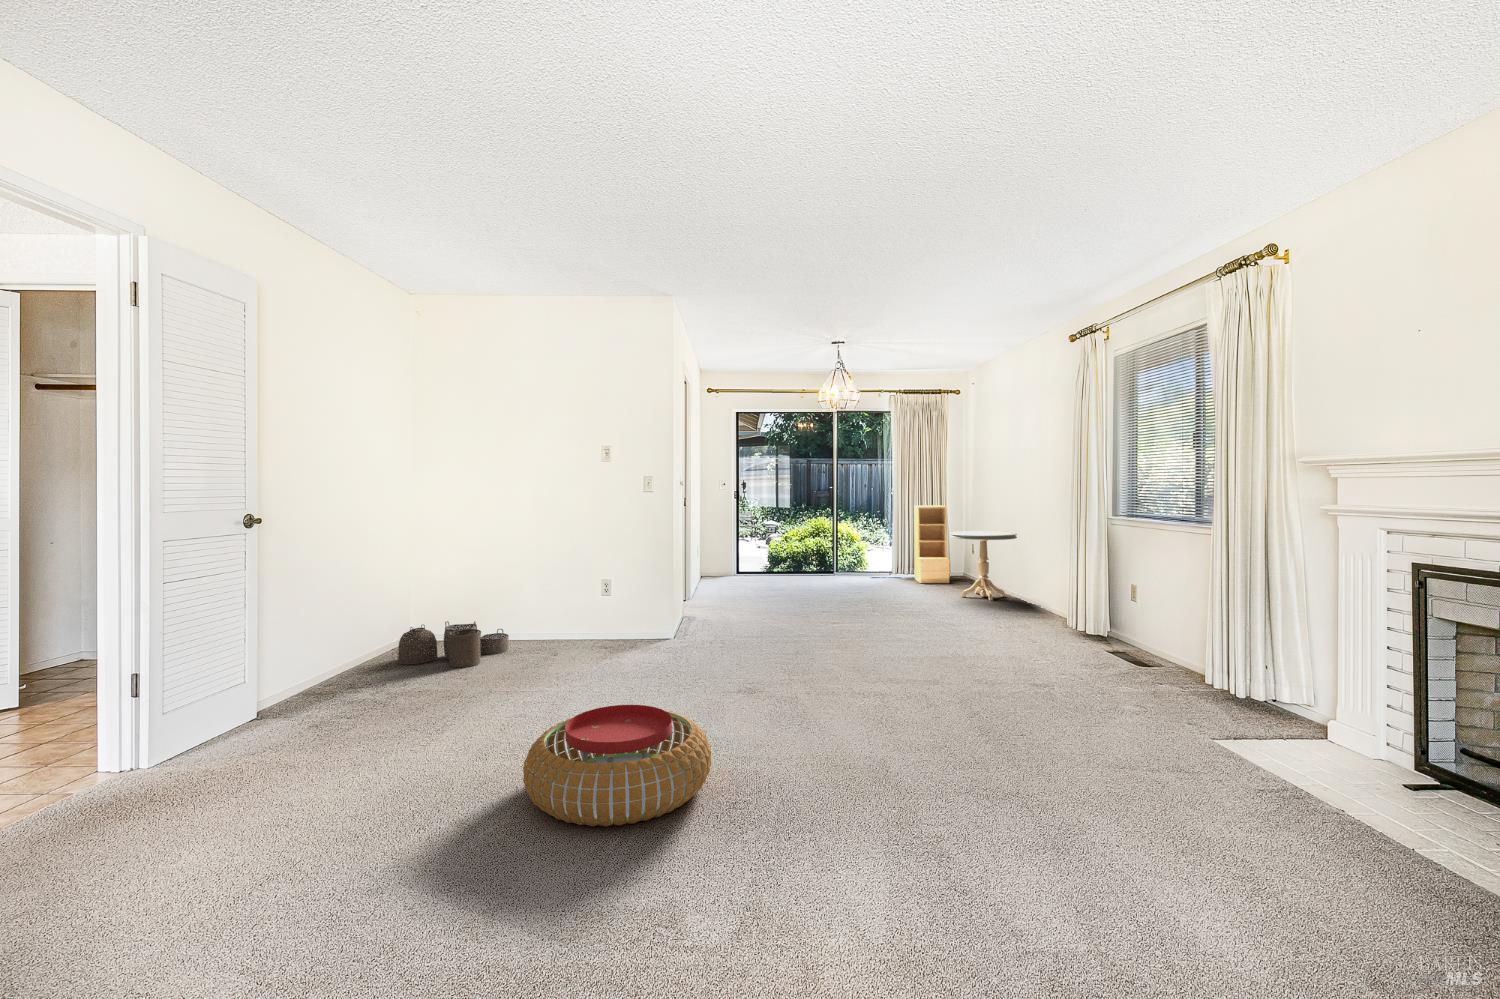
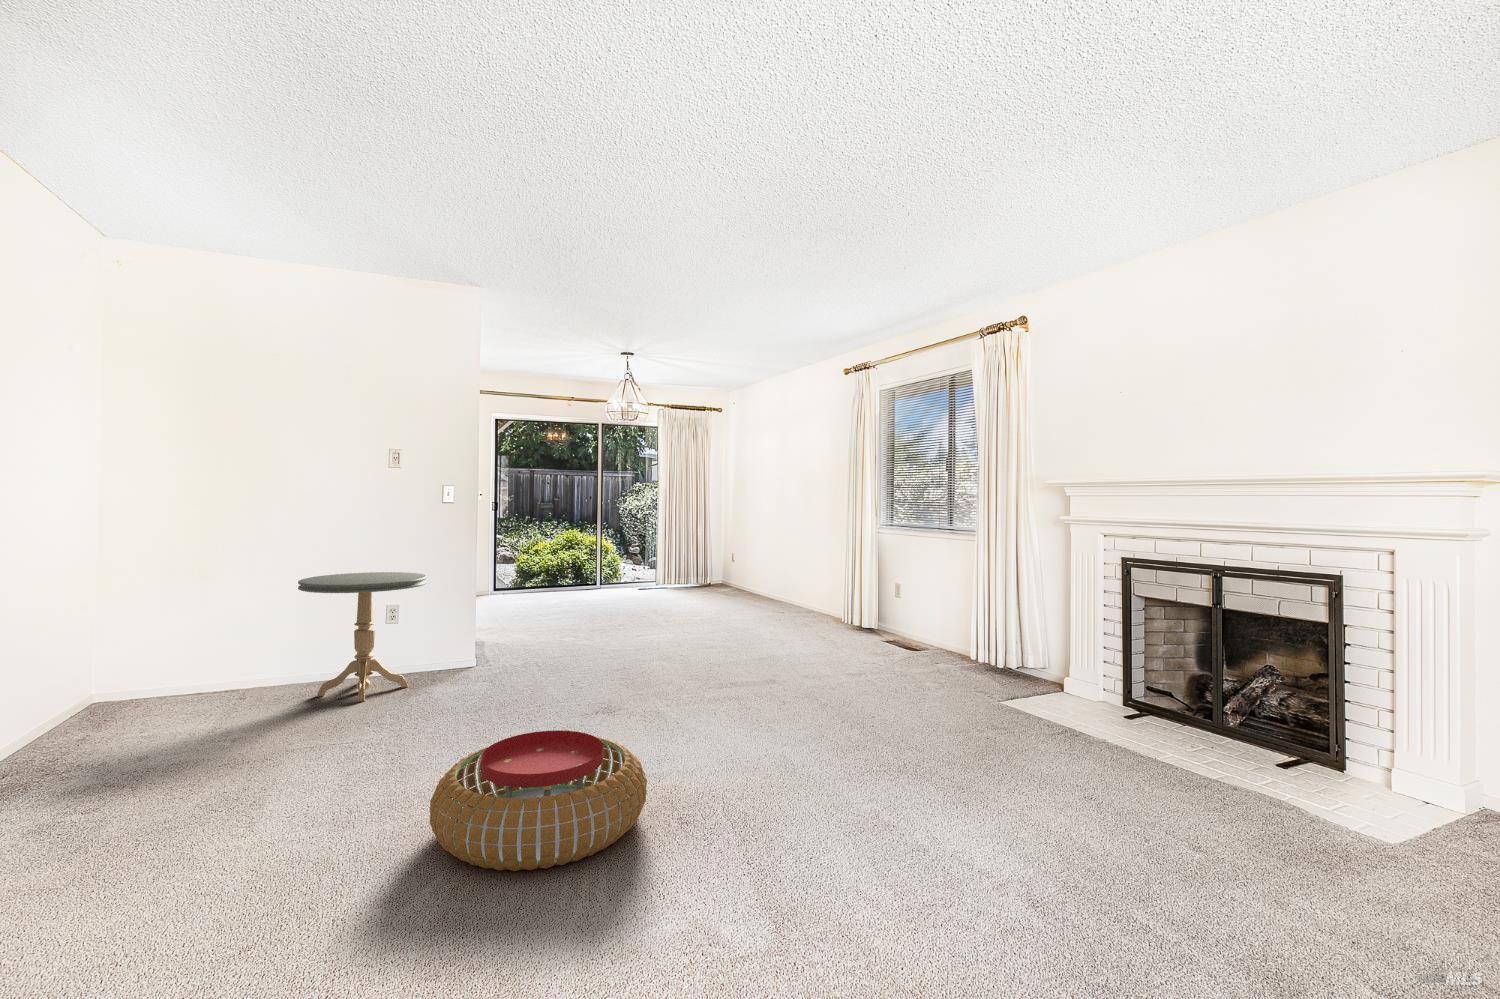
bookshelf: present [914,505,949,583] -> none [678,517,713,593]
side table: present [950,531,1017,601] -> present [298,572,427,702]
woven basket: present [397,621,509,667] -> none [61,663,243,733]

